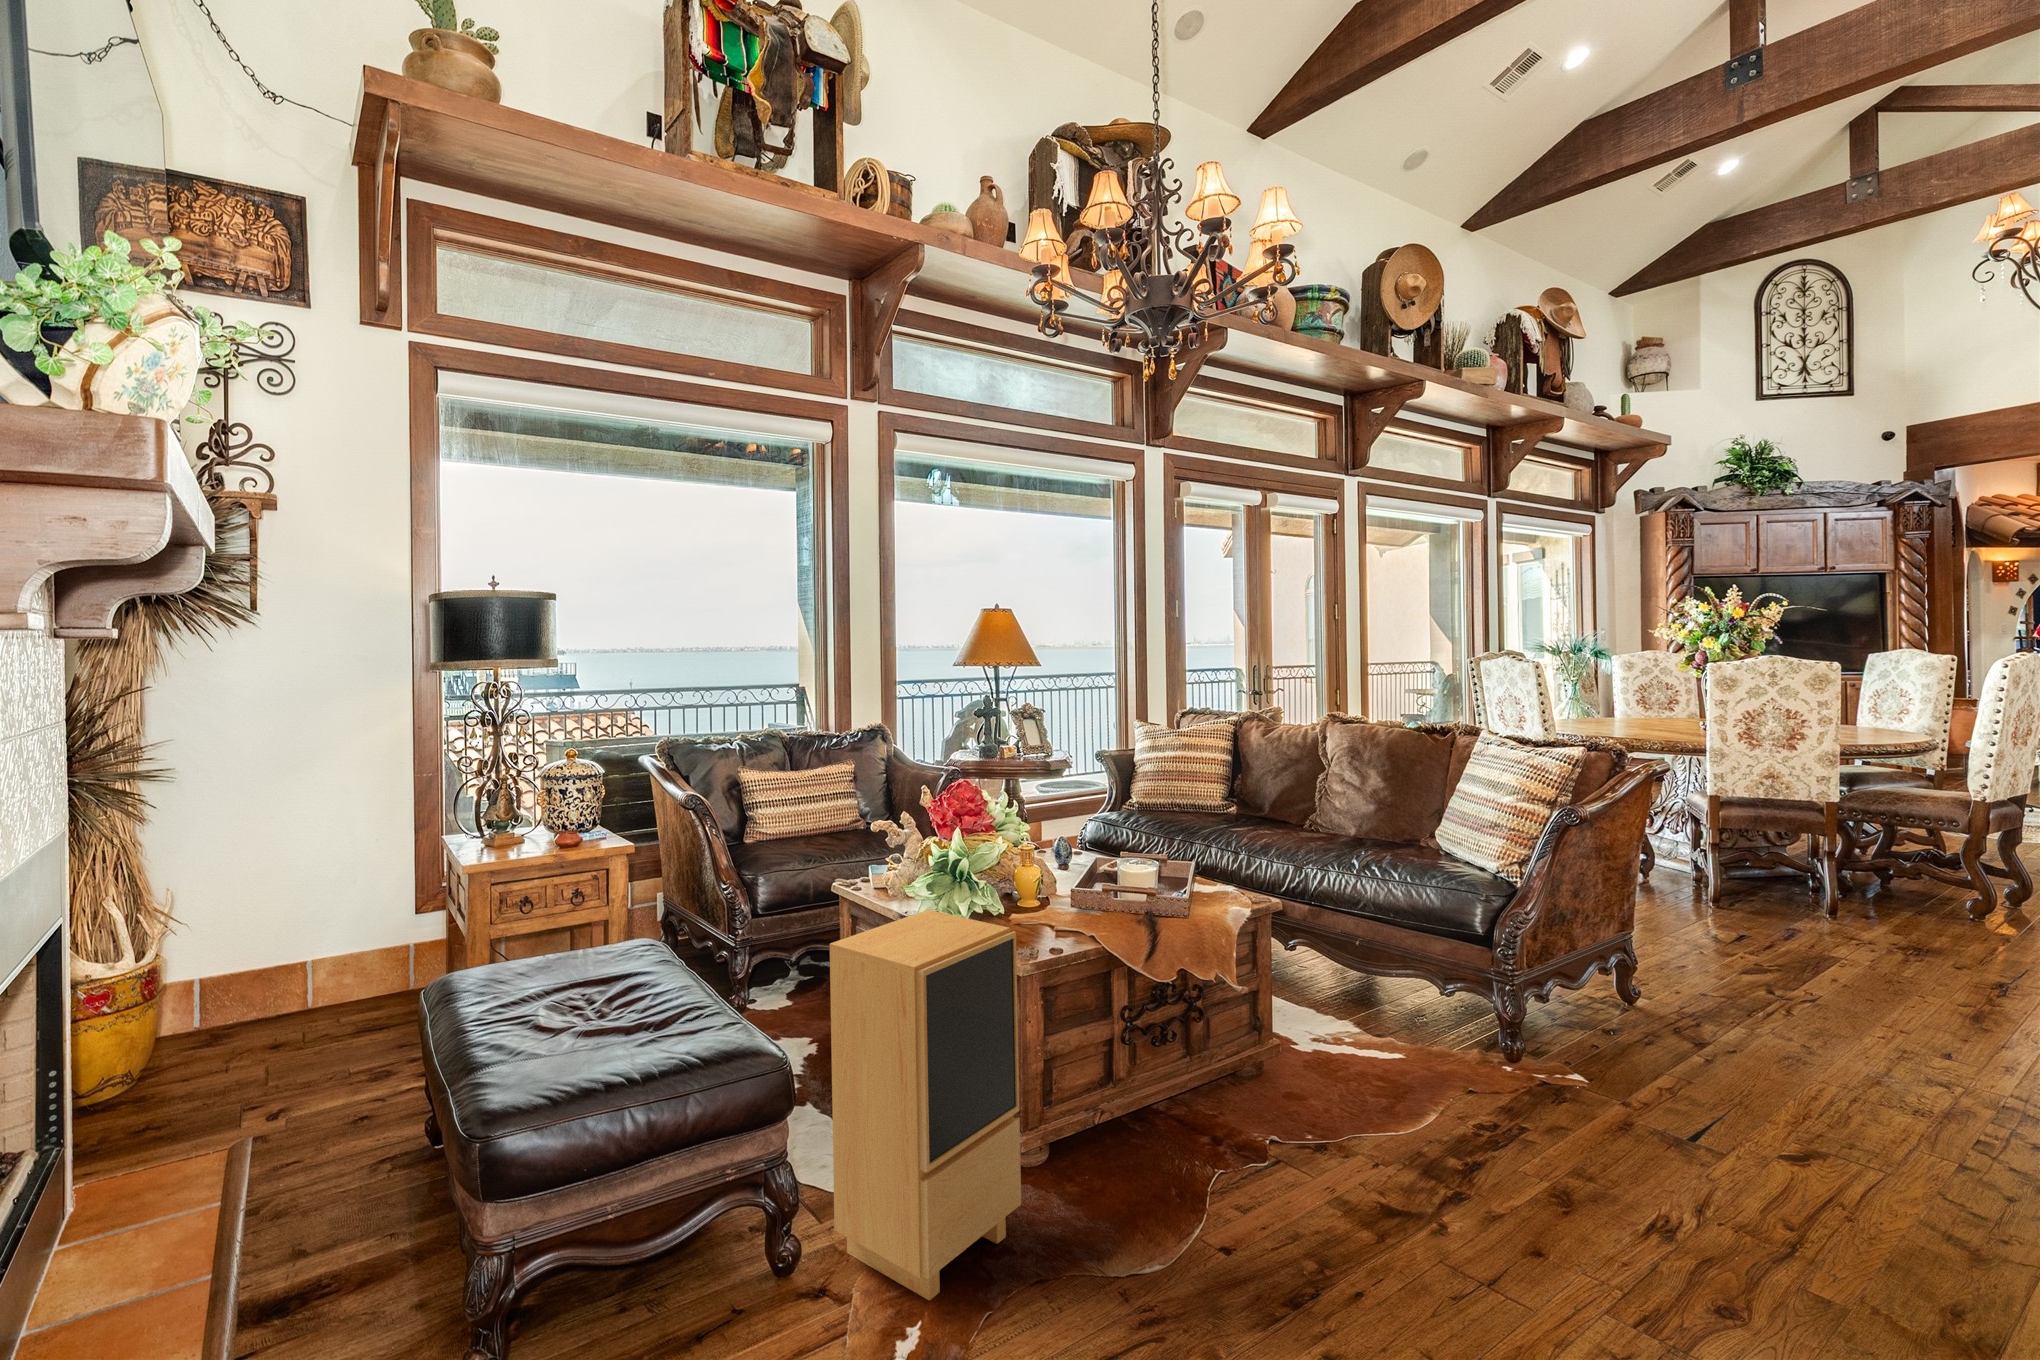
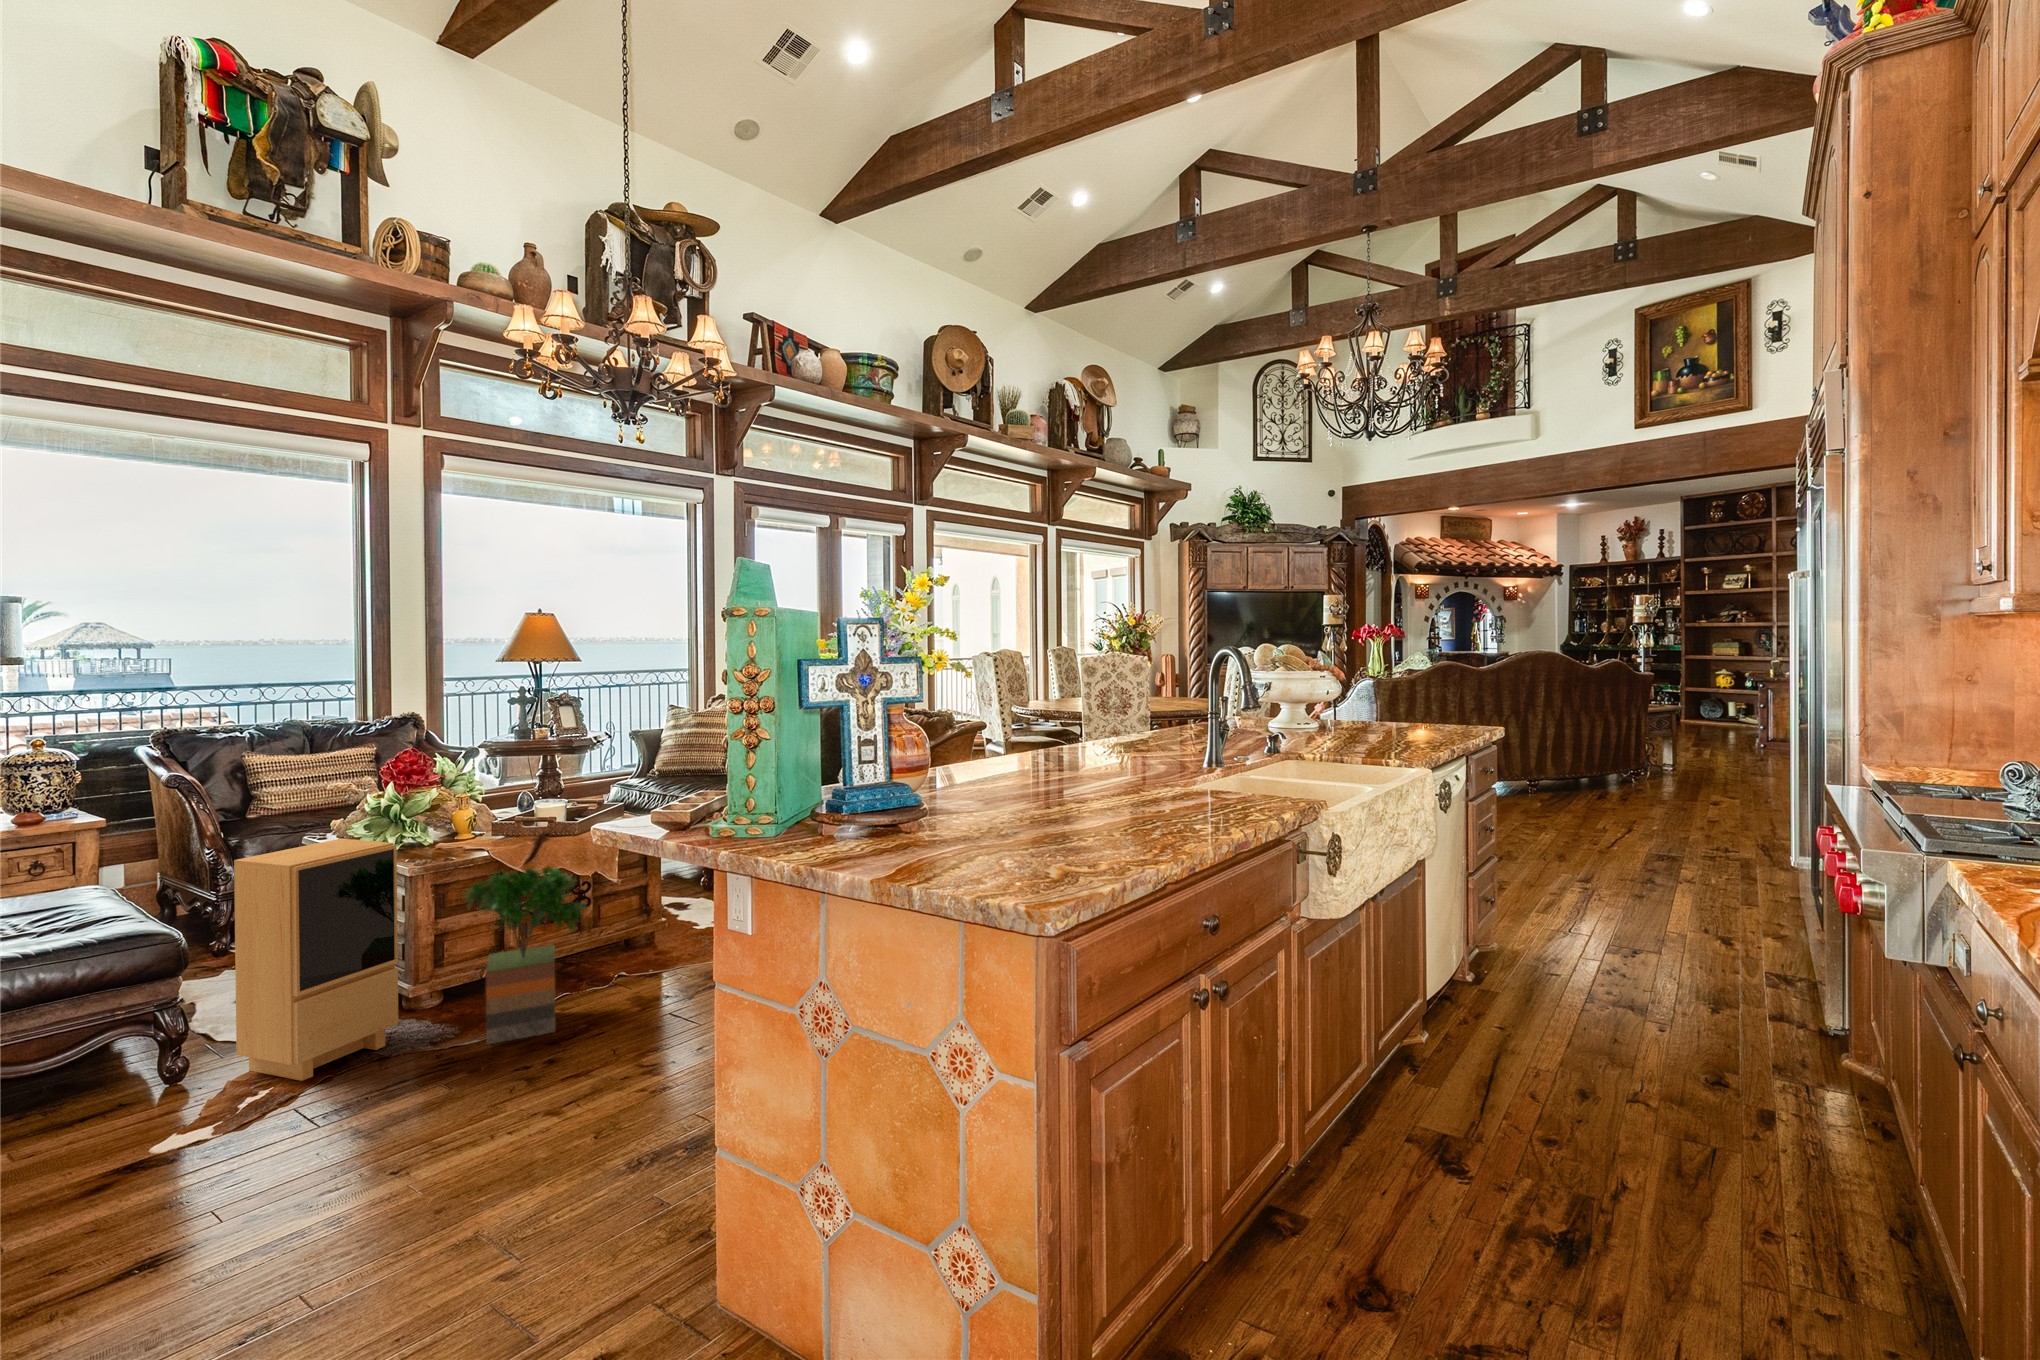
potted tree: none [1096,971,1291,1269] -> present [465,866,586,1044]

